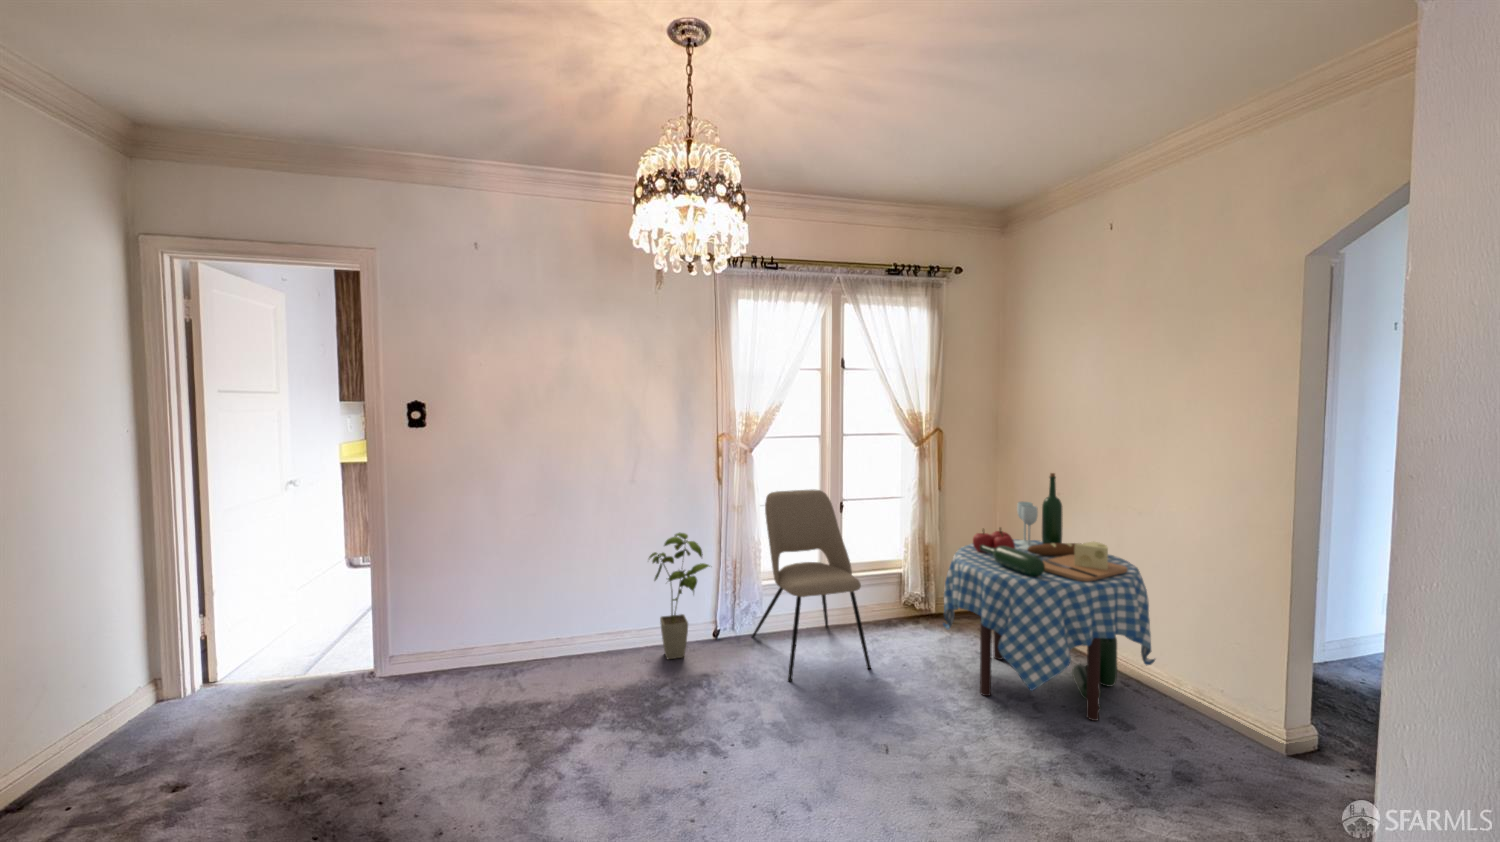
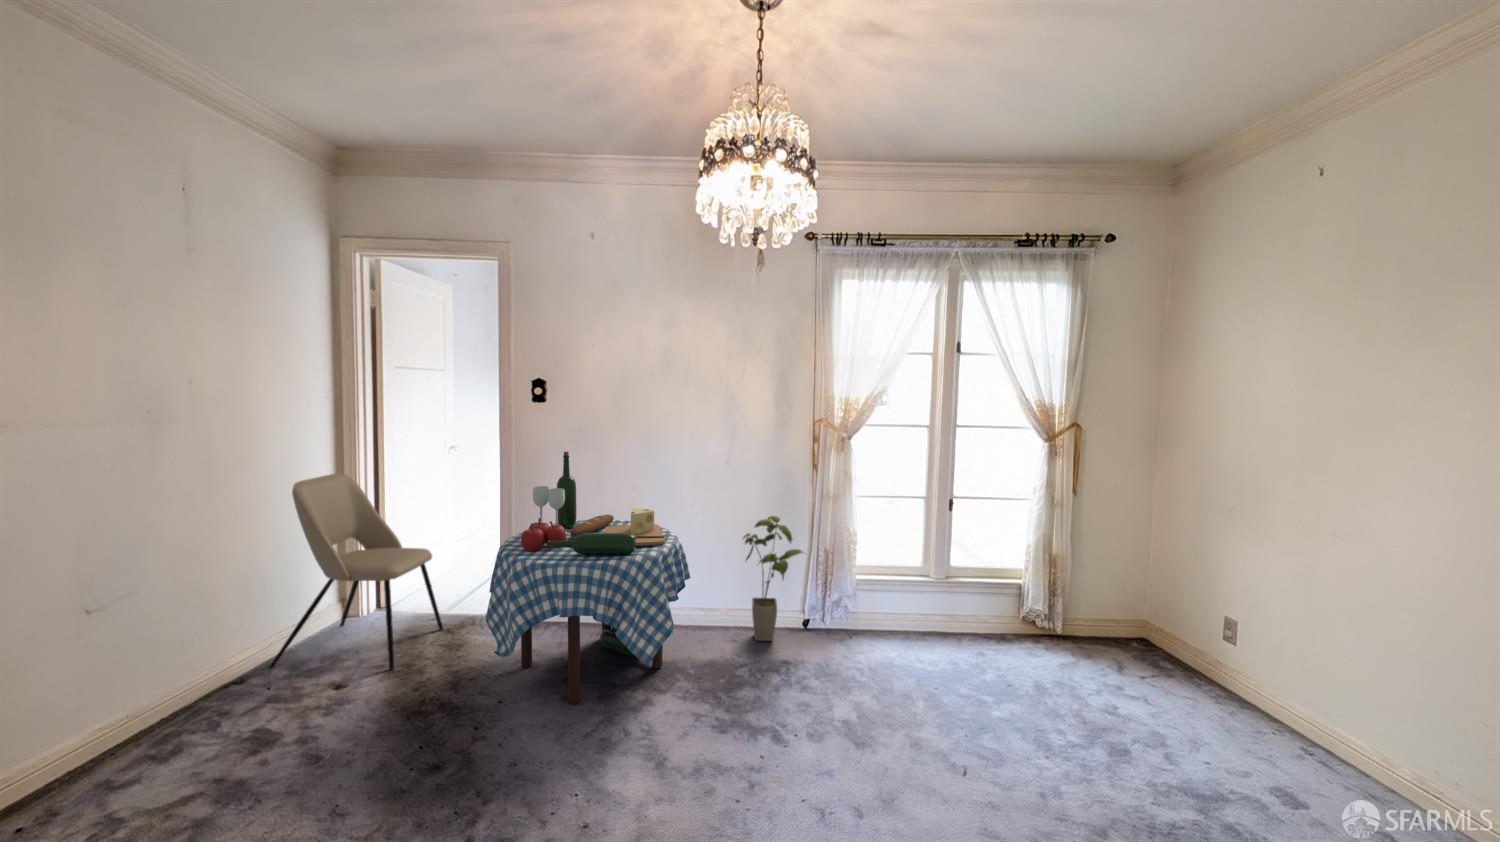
dining table: present [943,473,1155,721] -> present [486,452,690,704]
dining chair: present [752,490,871,681] -> present [269,474,443,670]

